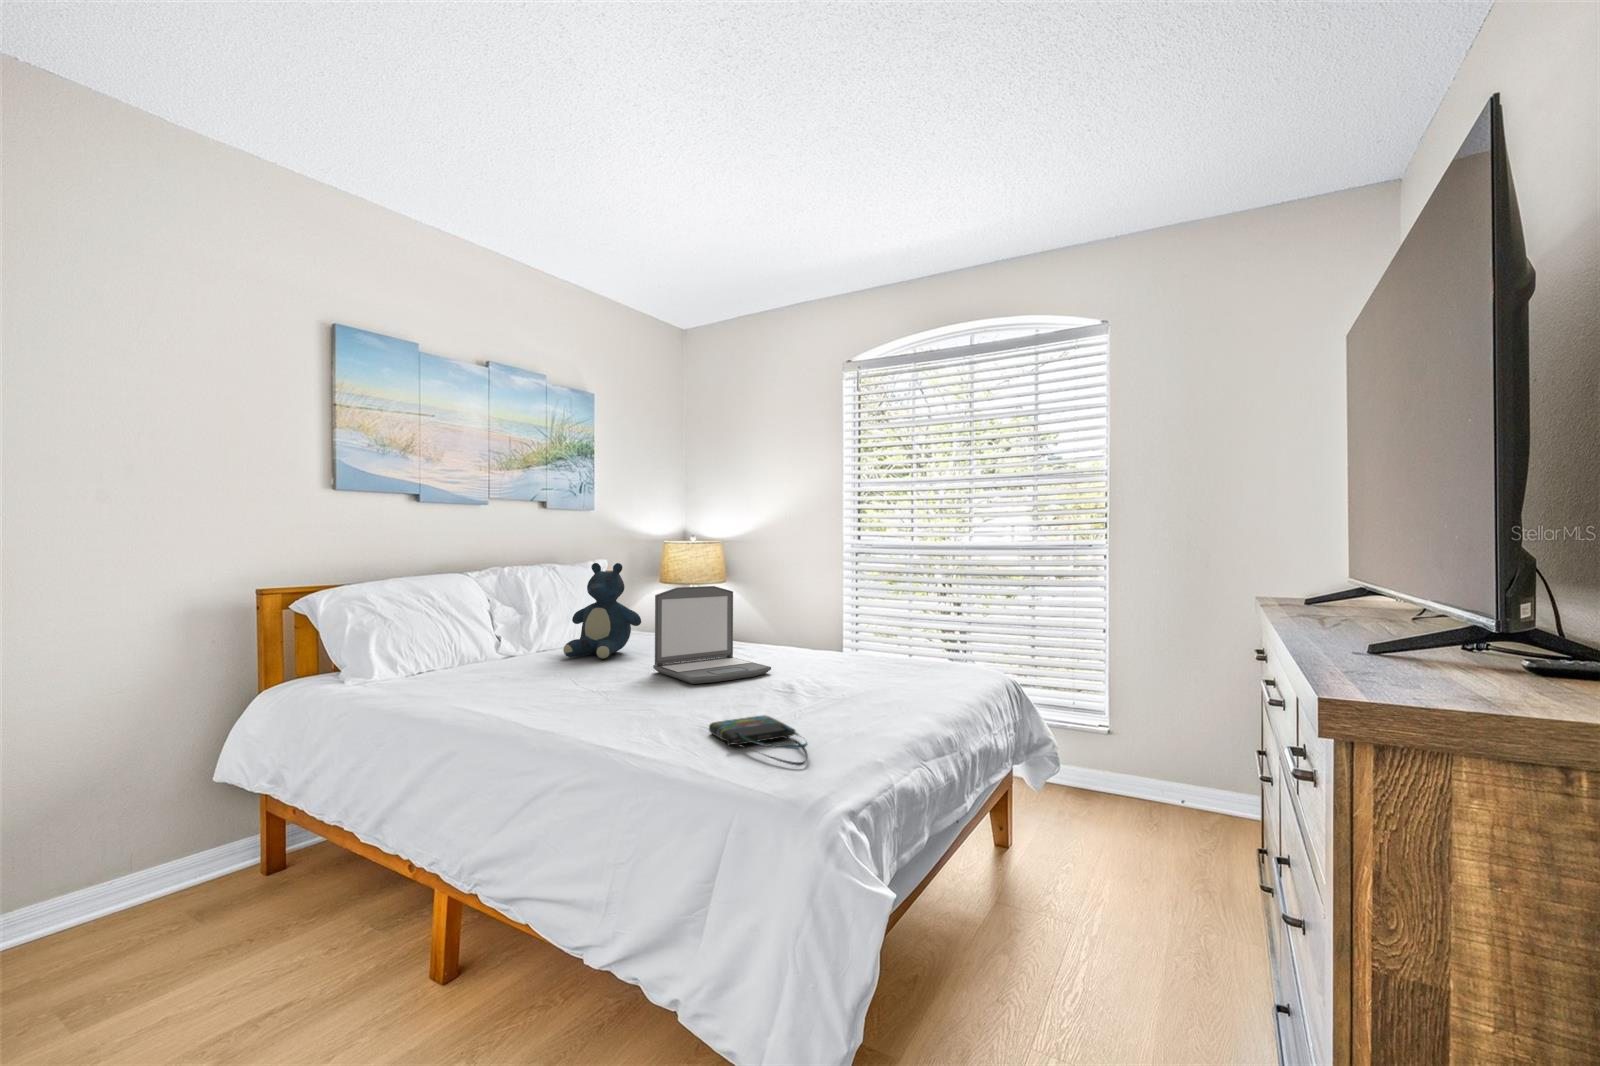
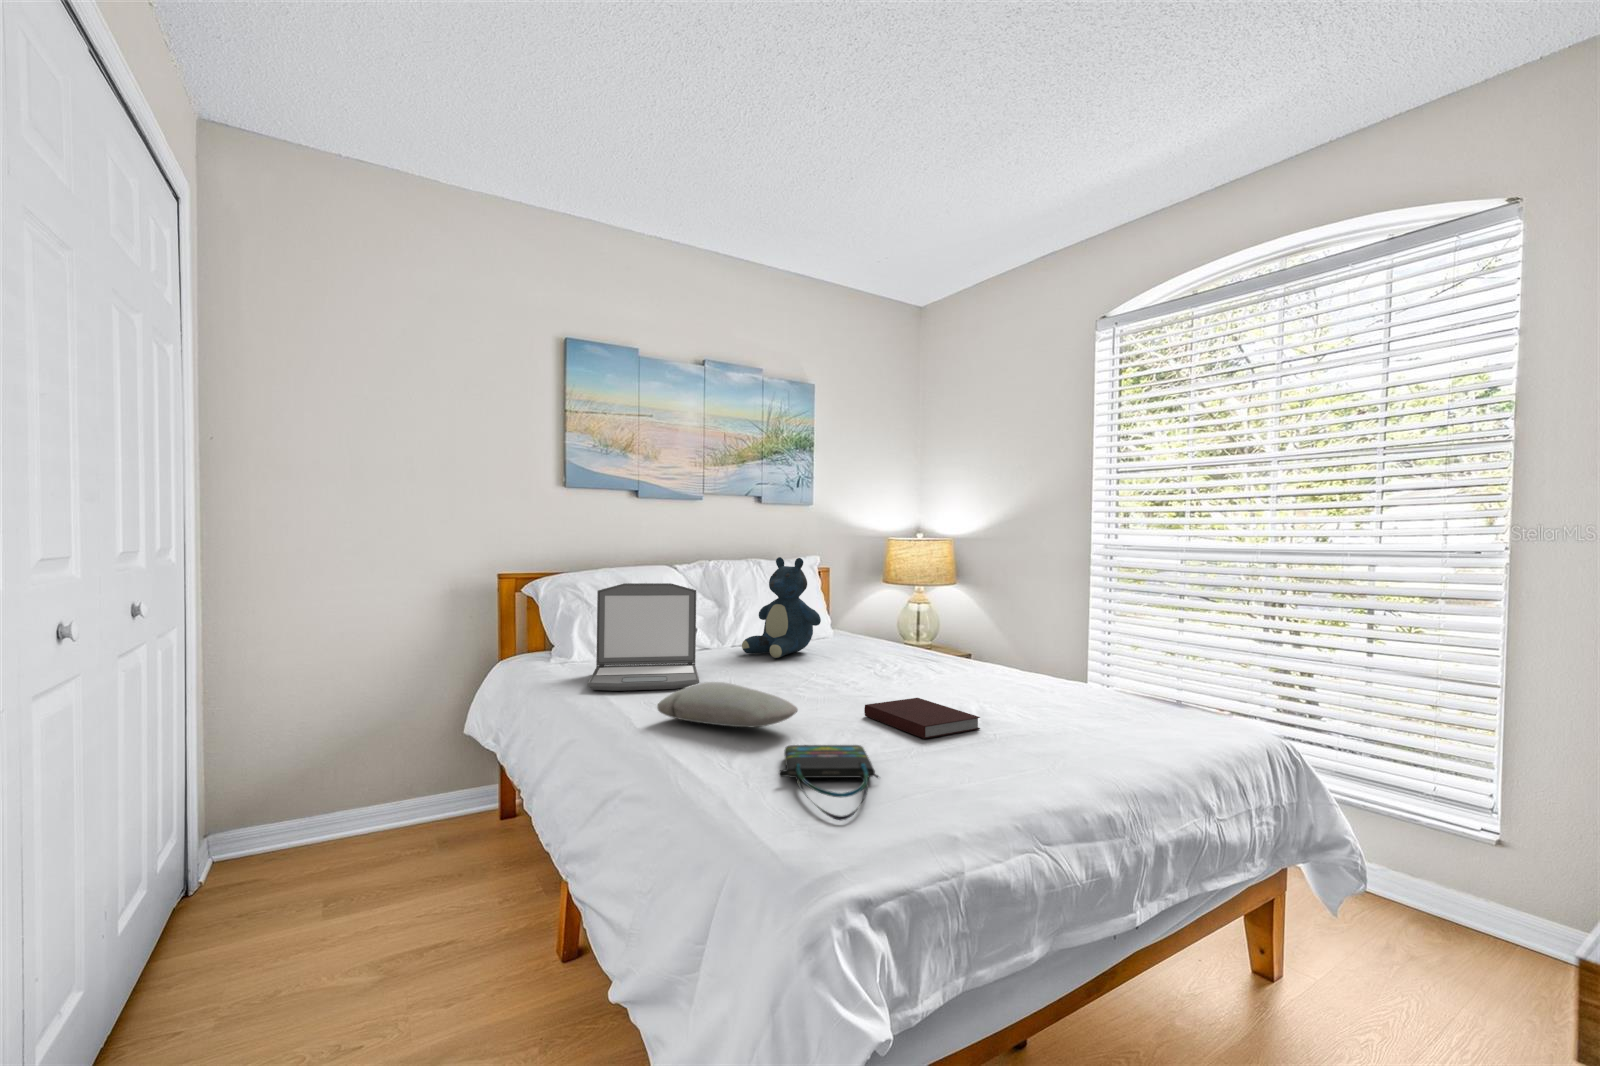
laptop: present [653,586,771,684] -> present [588,583,699,691]
notebook: none [736,677,831,706] -> present [864,698,980,739]
pillow: none [560,680,697,718] -> present [657,682,798,727]

